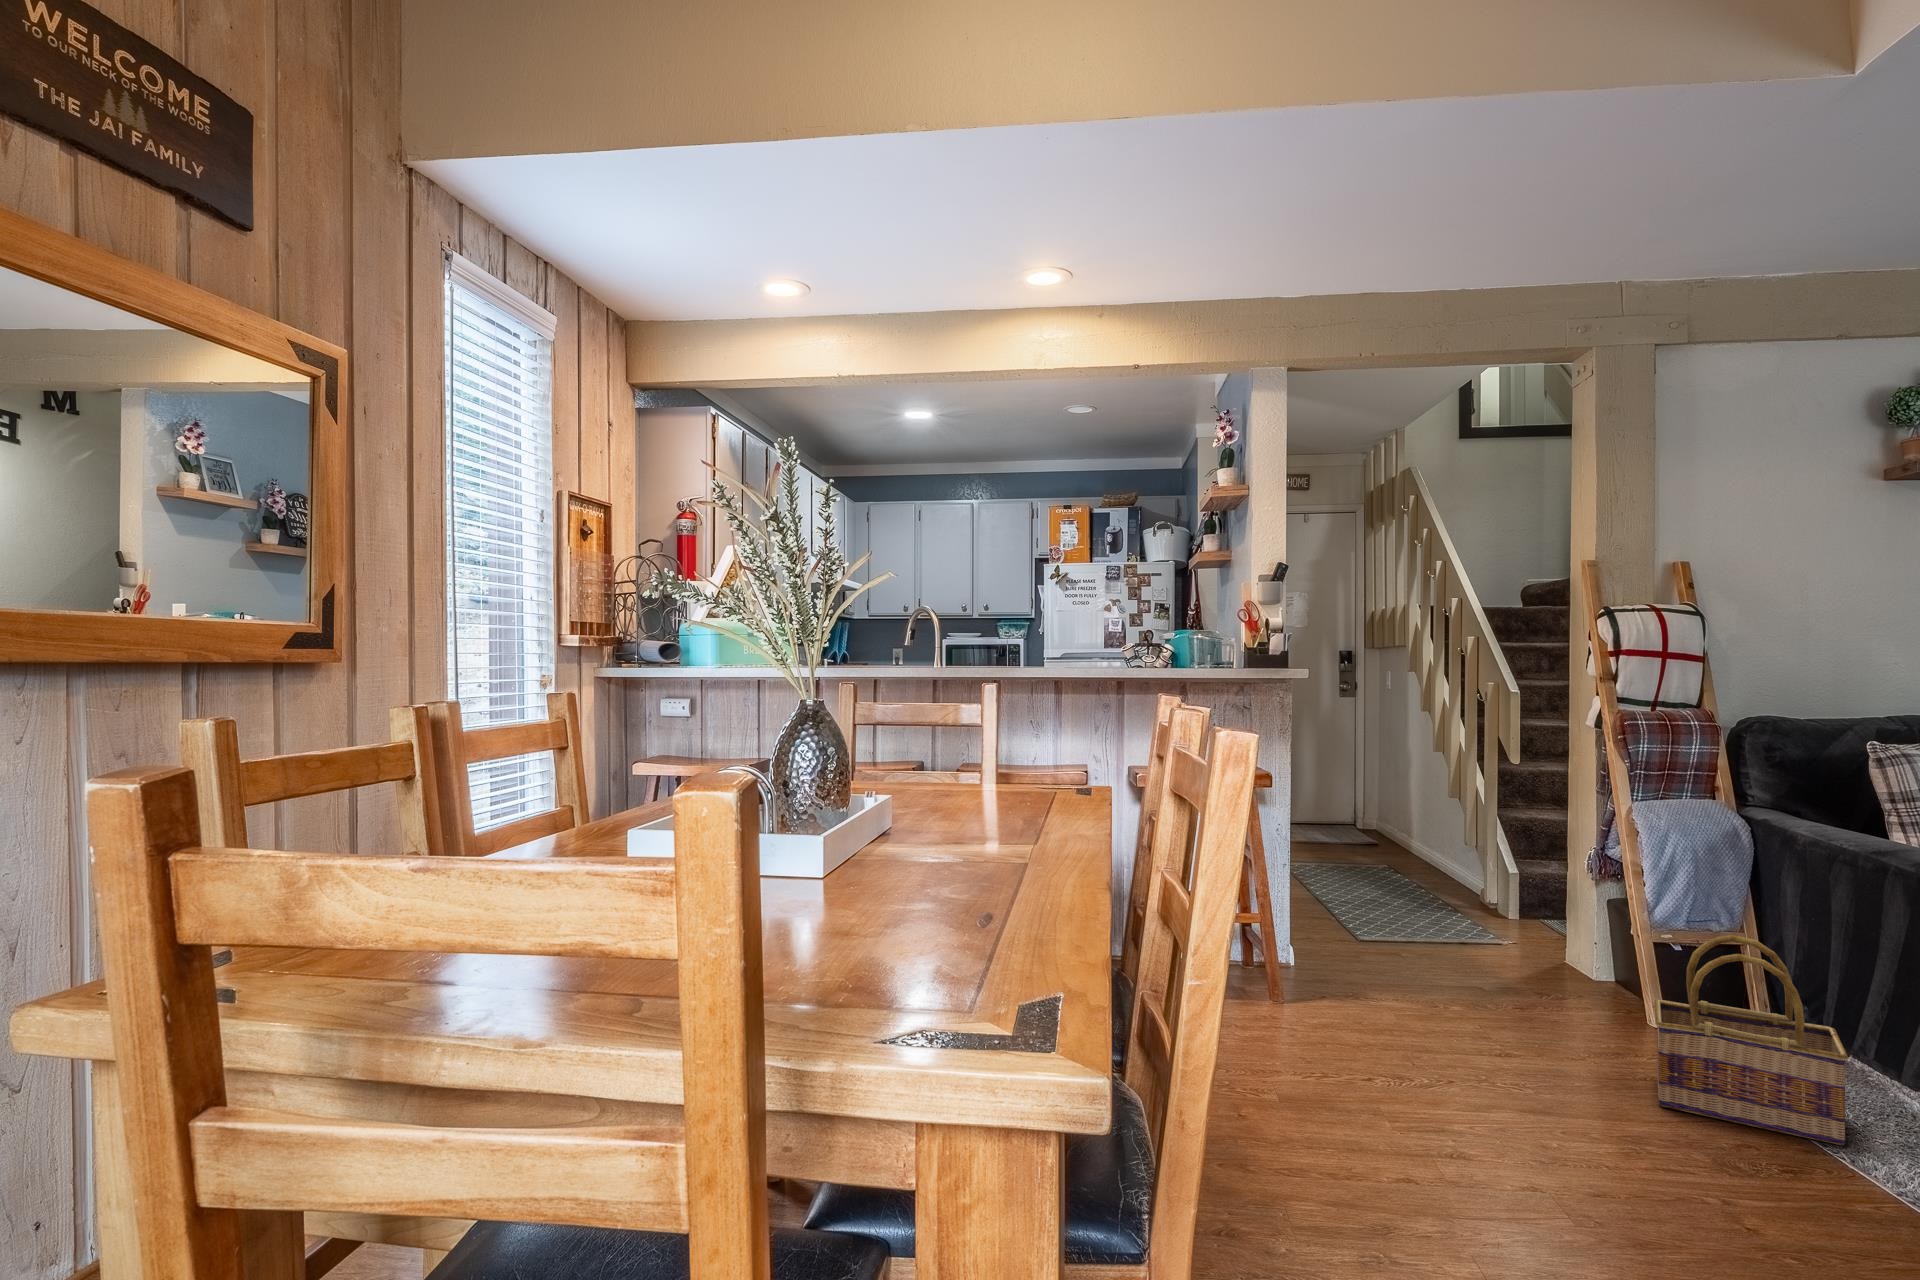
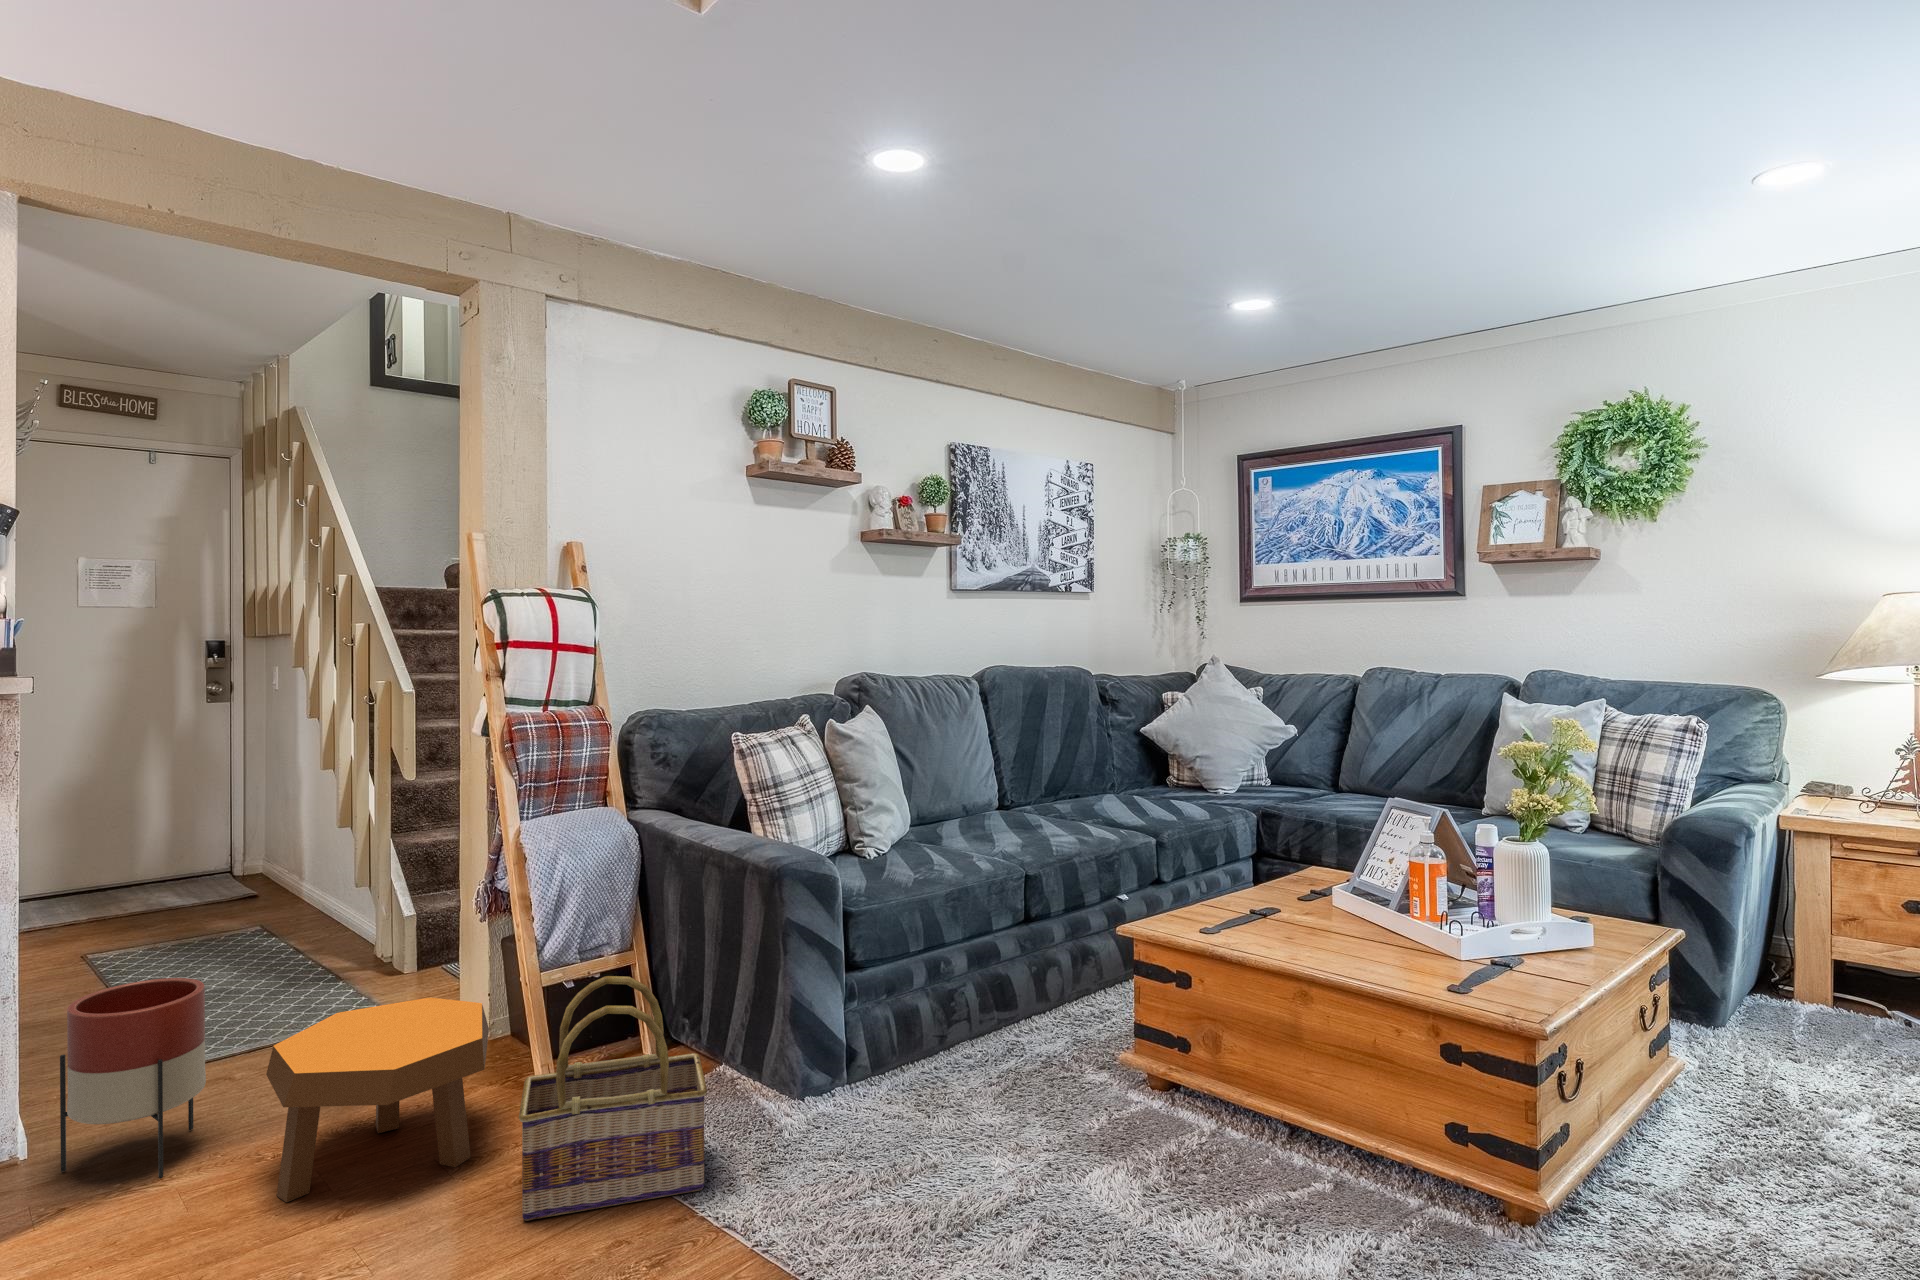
planter: none [1321,869,1401,996] -> present [60,978,206,1178]
footstool: none [1447,919,1615,1055] -> present [266,997,489,1203]

